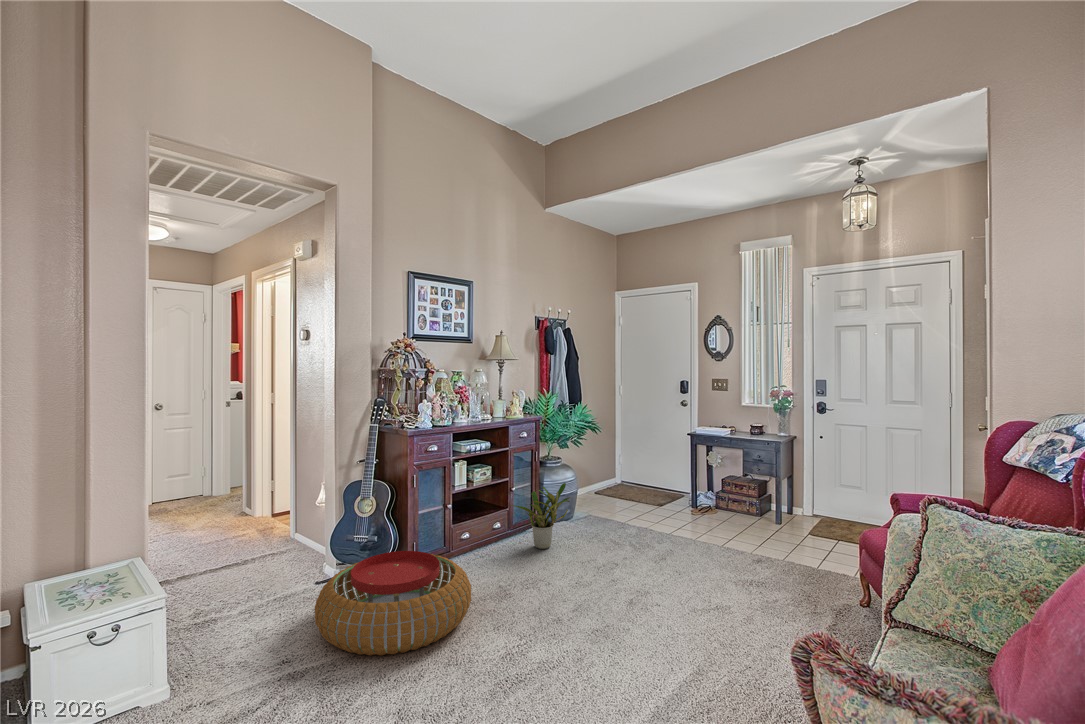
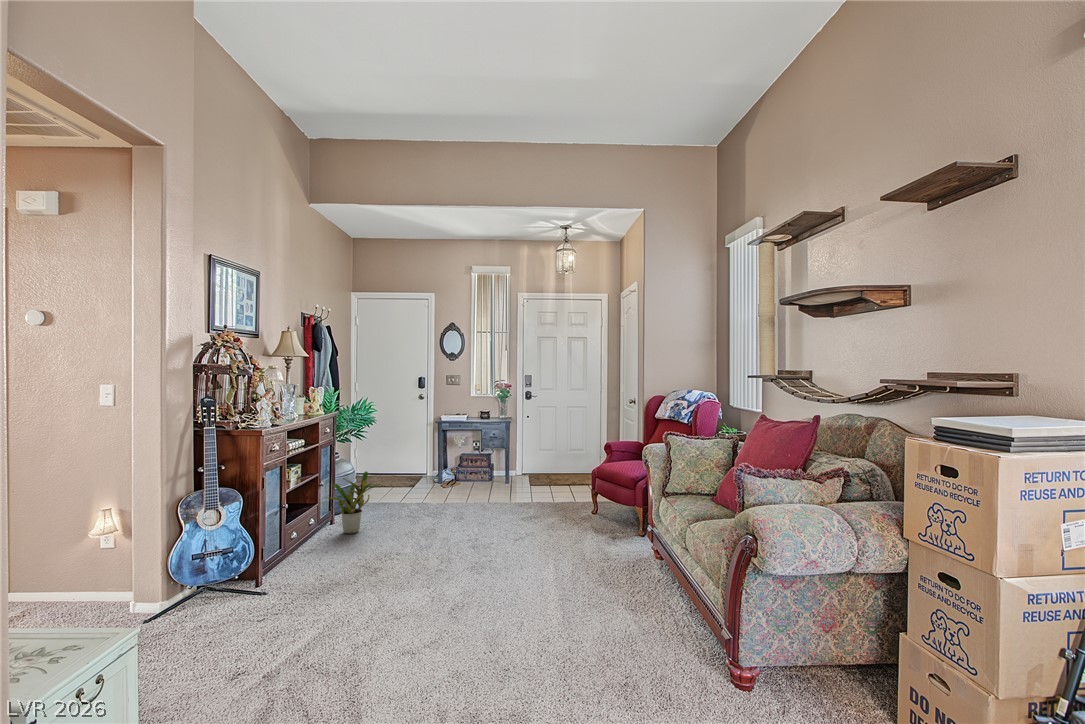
pouf: present [315,551,471,656] -> none [212,543,368,638]

